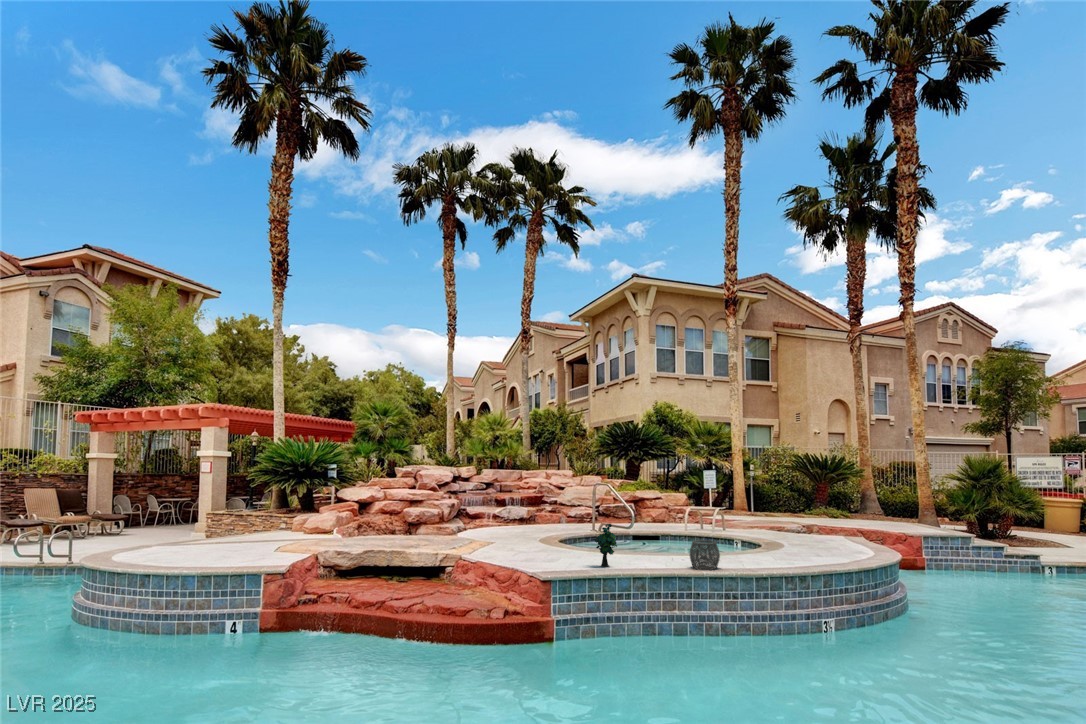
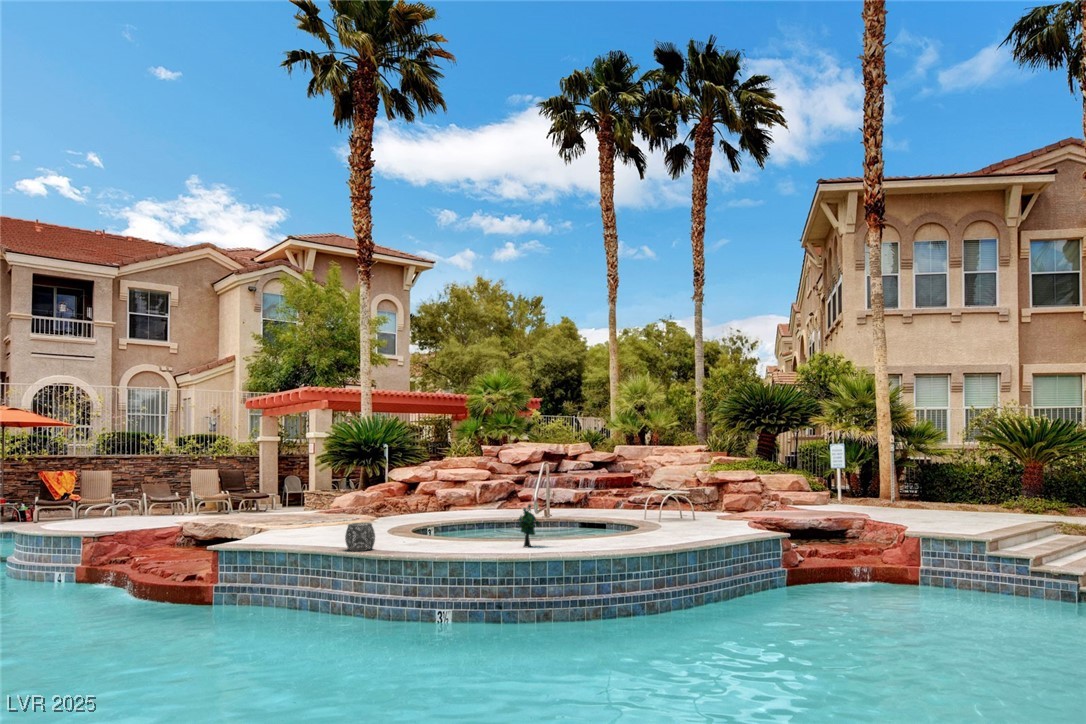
decorative plant: present [593,524,617,567] -> present [518,505,540,547]

